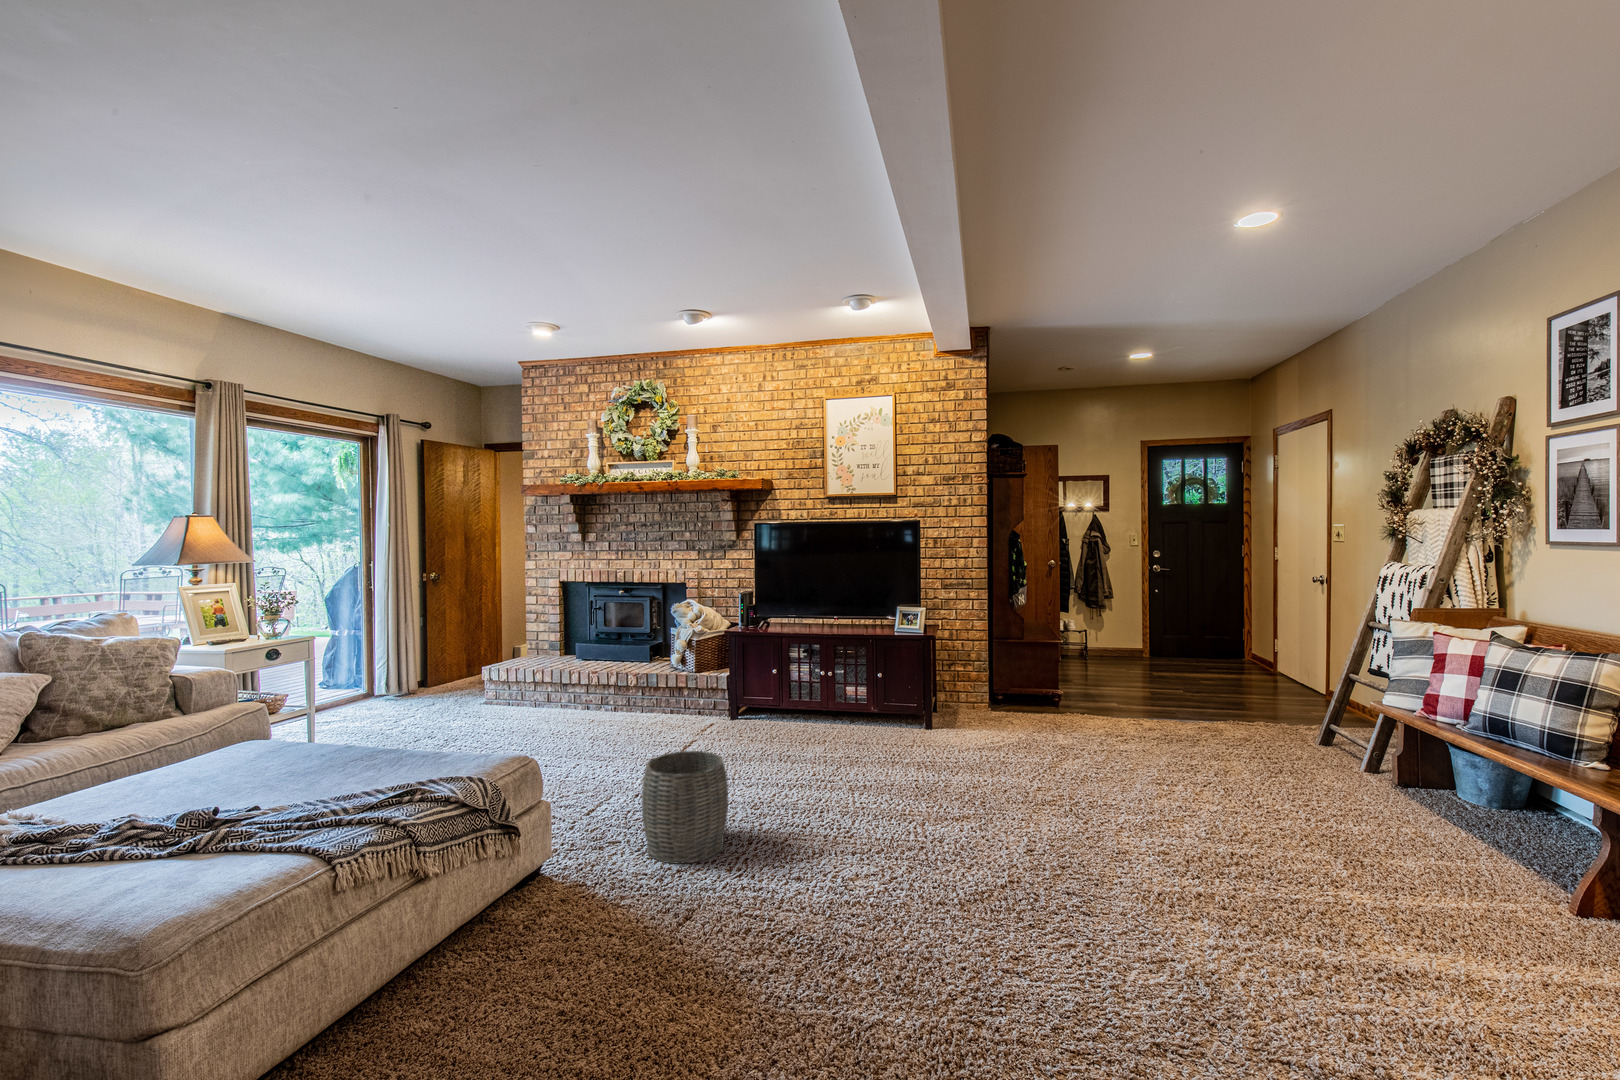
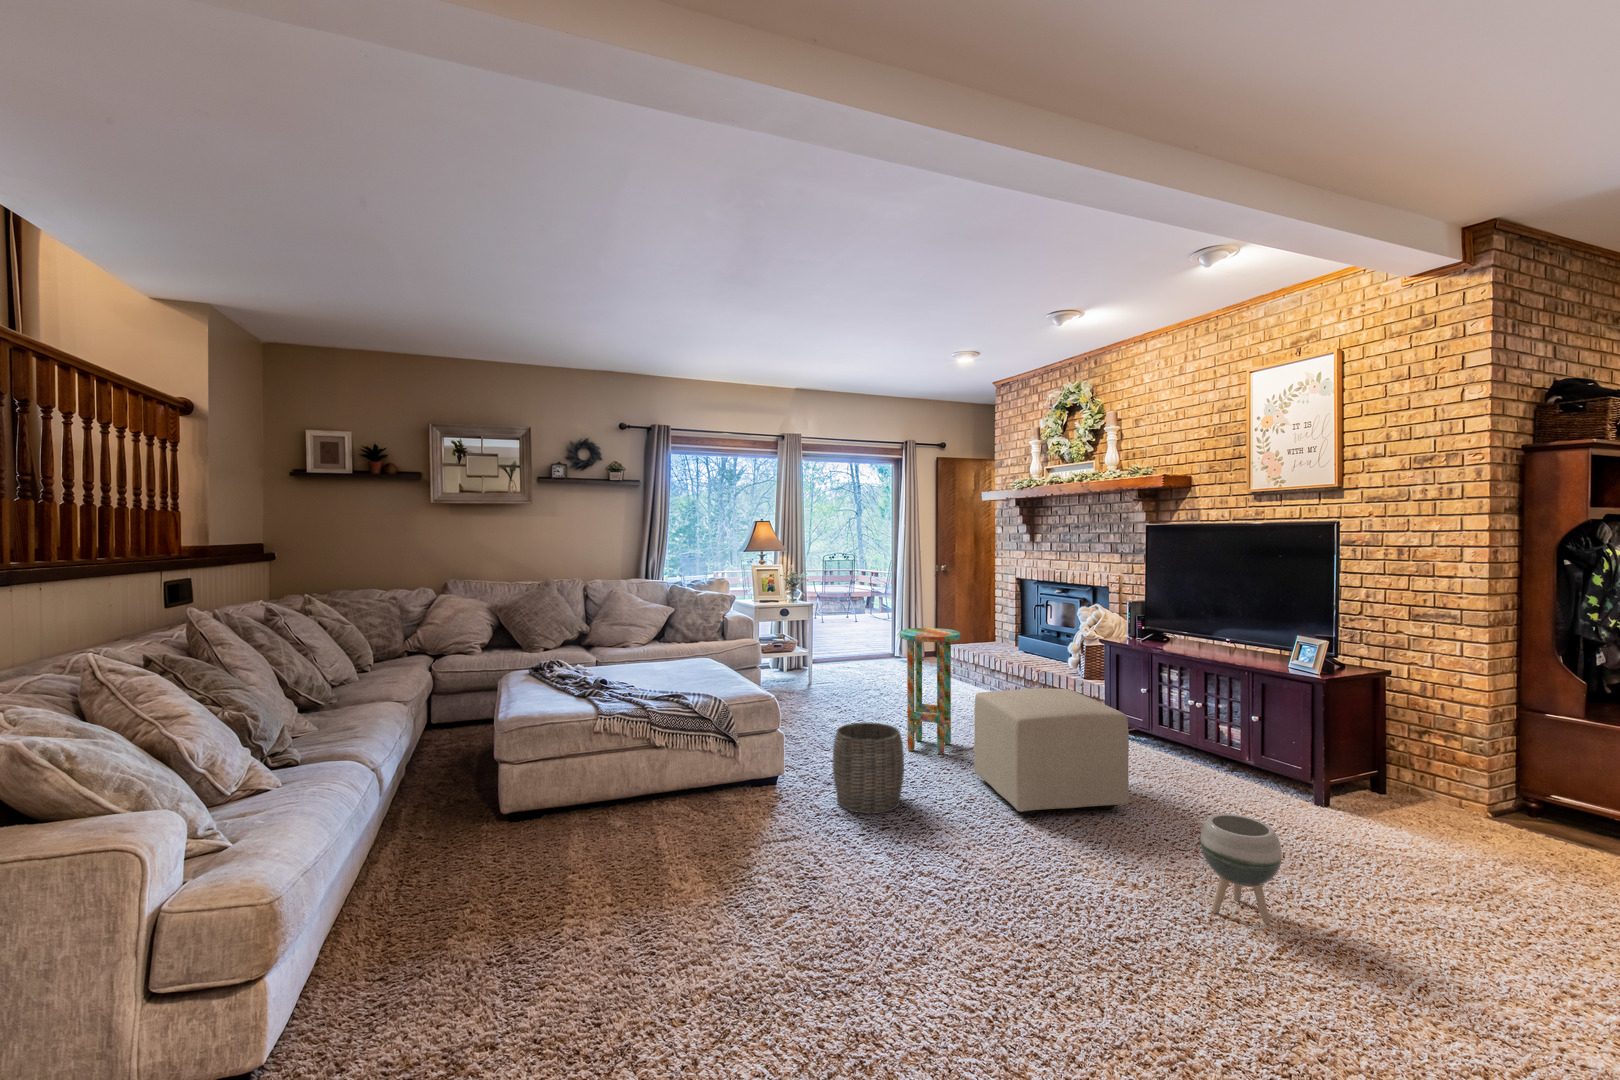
side table: none [592,638,663,786] -> present [900,628,960,754]
ottoman: none [726,678,869,801] -> present [974,688,1129,815]
planter: none [1002,736,1056,813] -> present [1200,814,1282,924]

